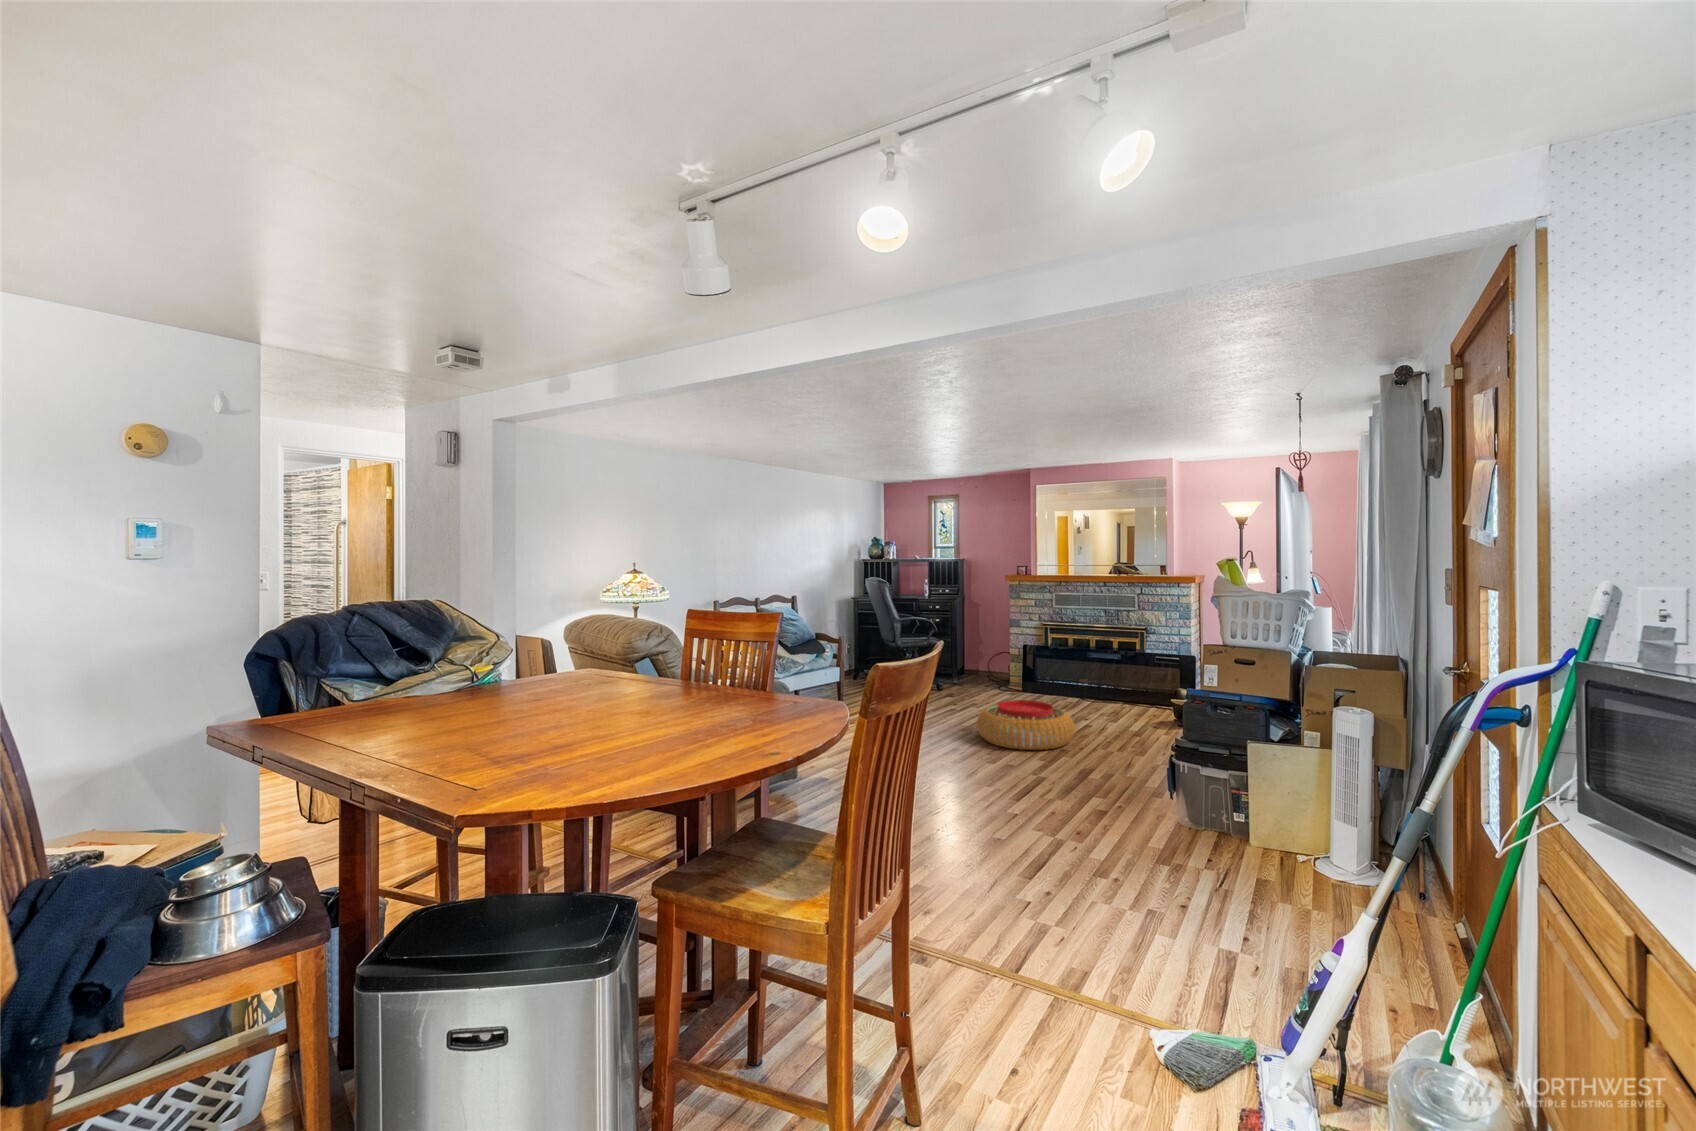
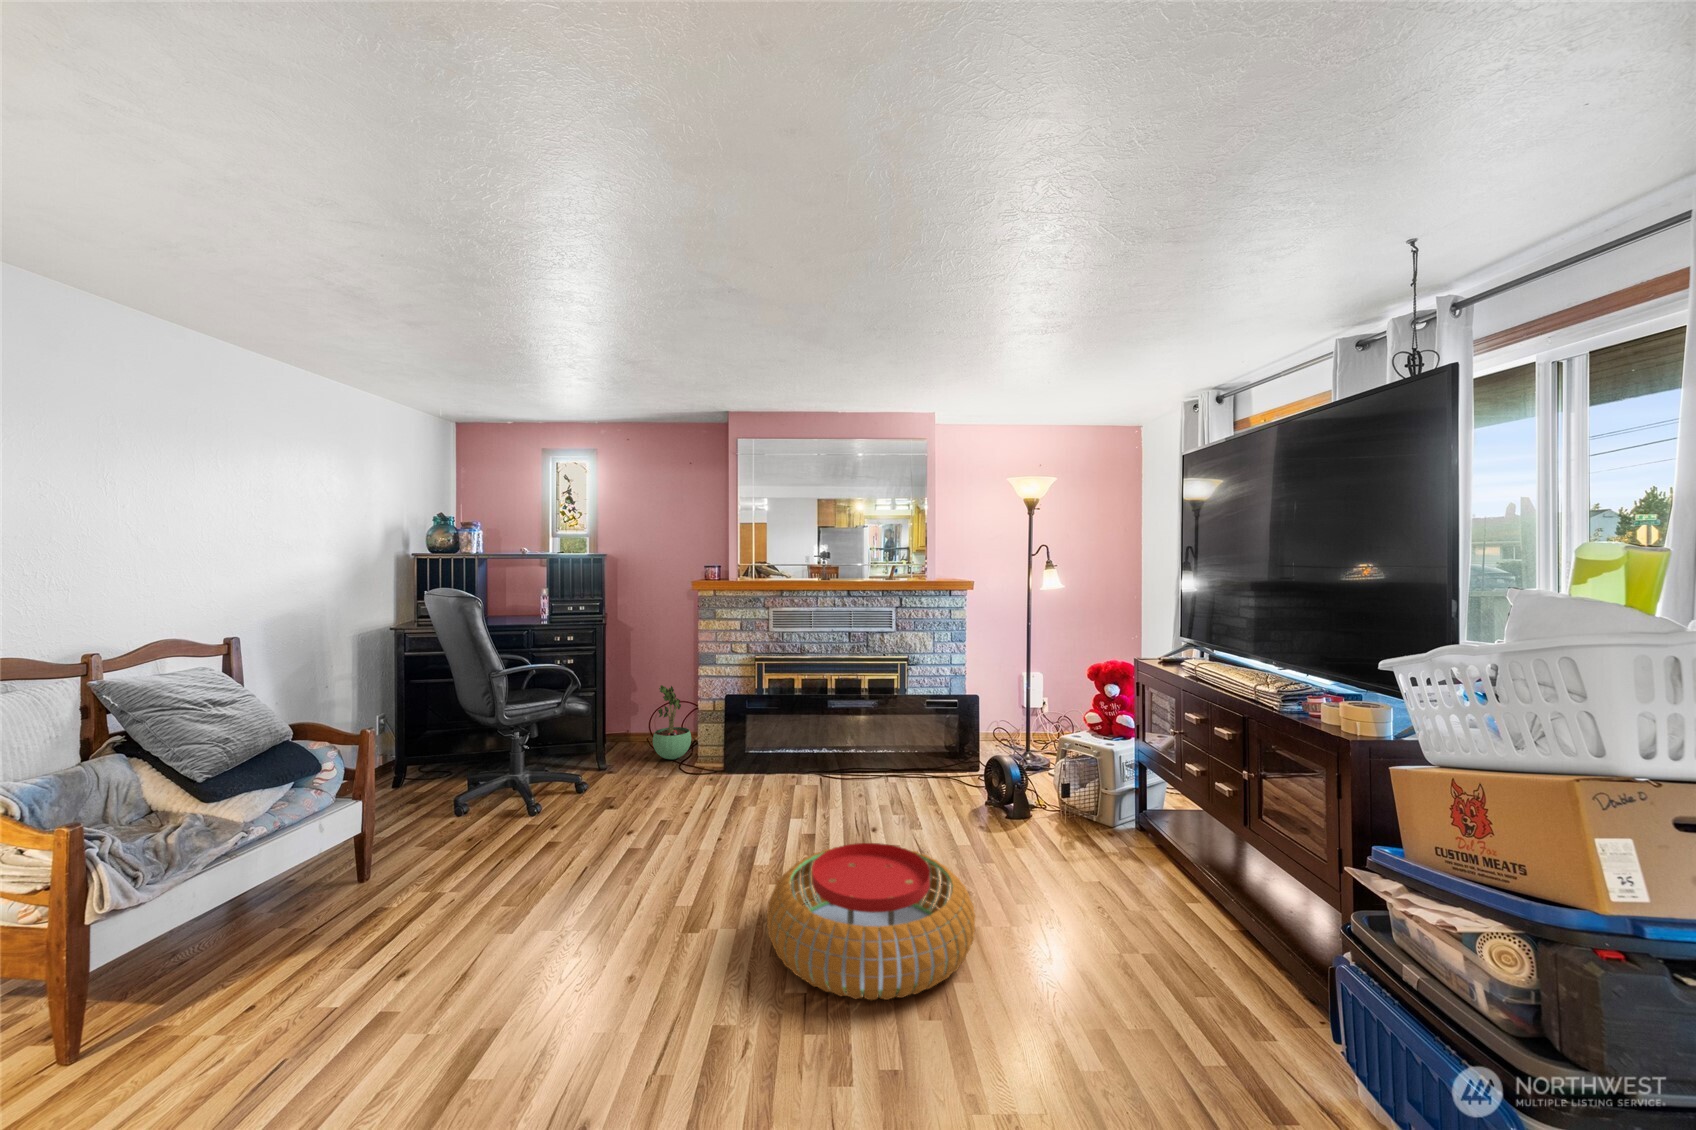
potted plant: none [983,639,1007,685] -> present [653,685,691,759]

